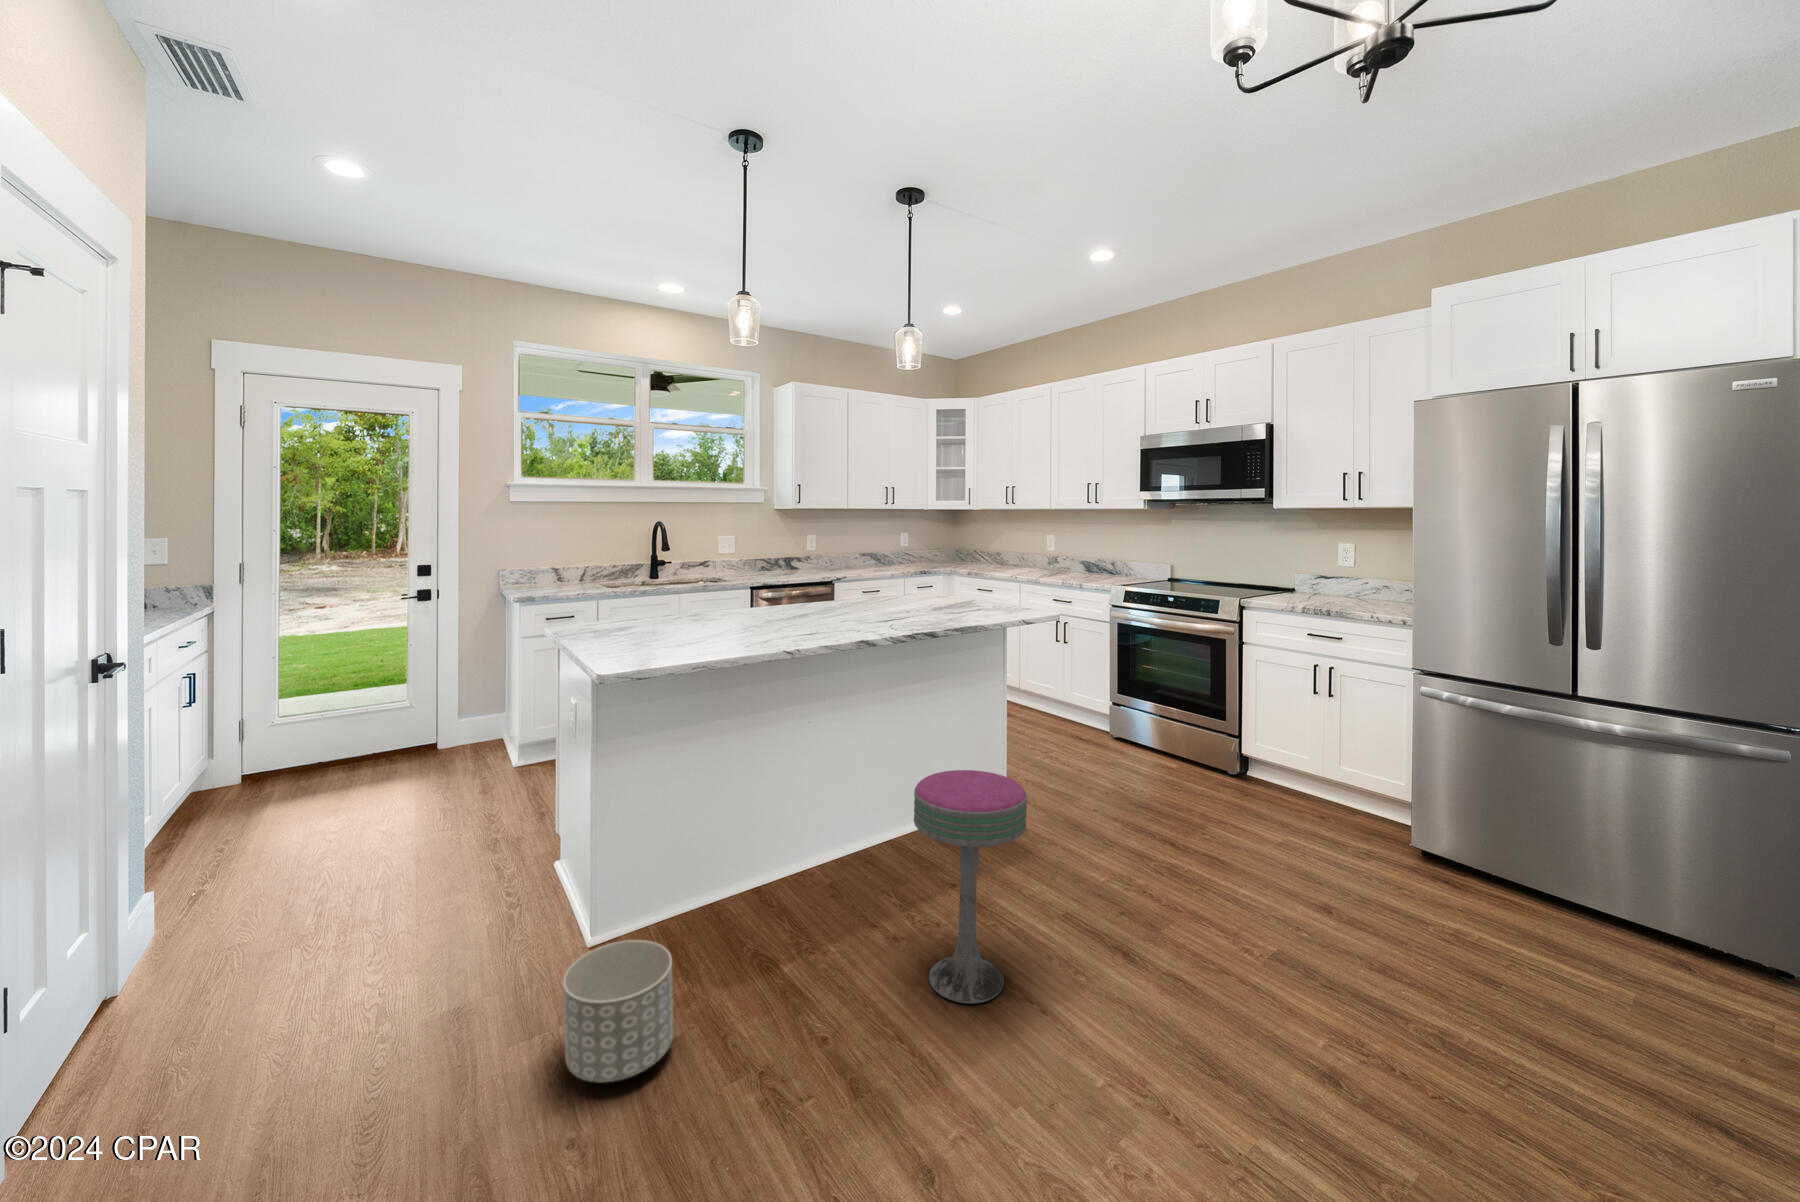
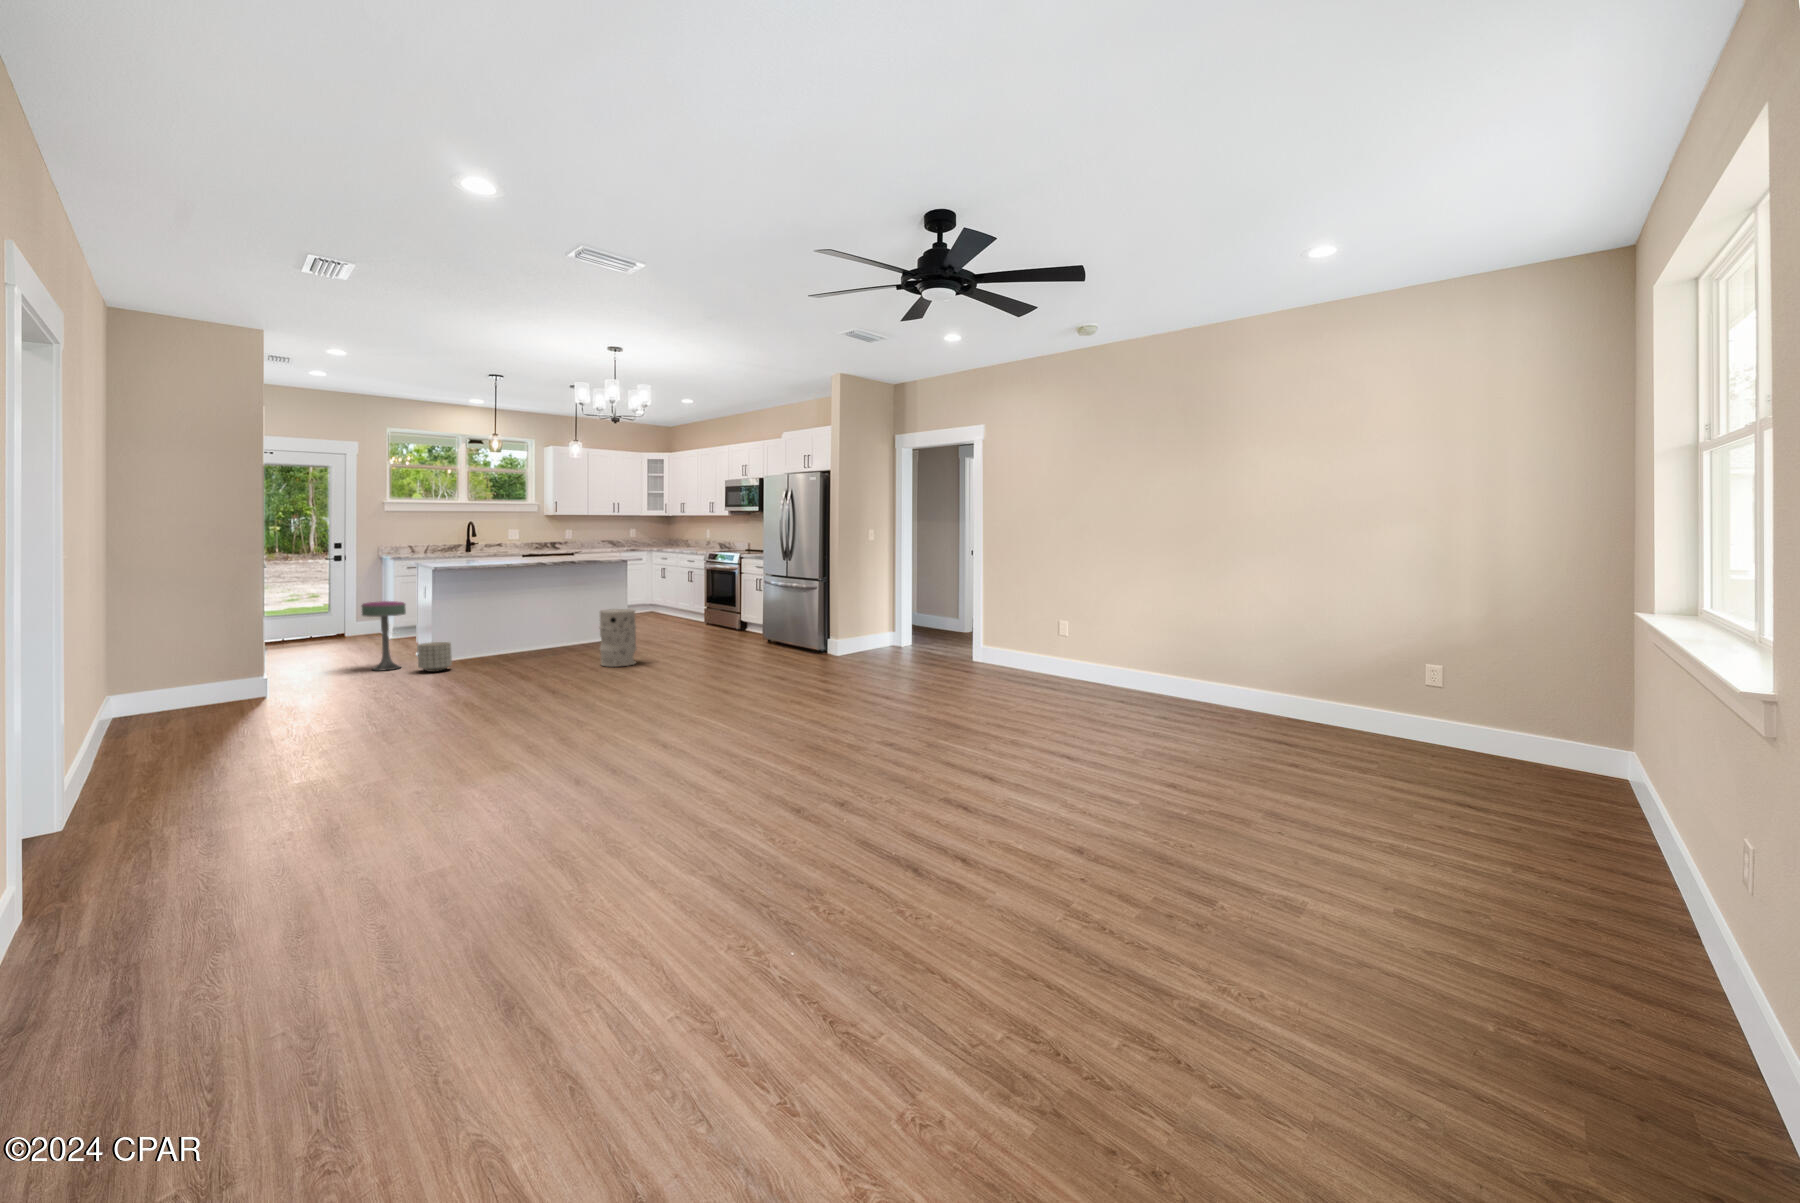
bar stool: present [914,770,1027,1004] -> present [362,601,406,671]
trash can: none [1132,817,1265,1055] -> present [599,609,637,667]

